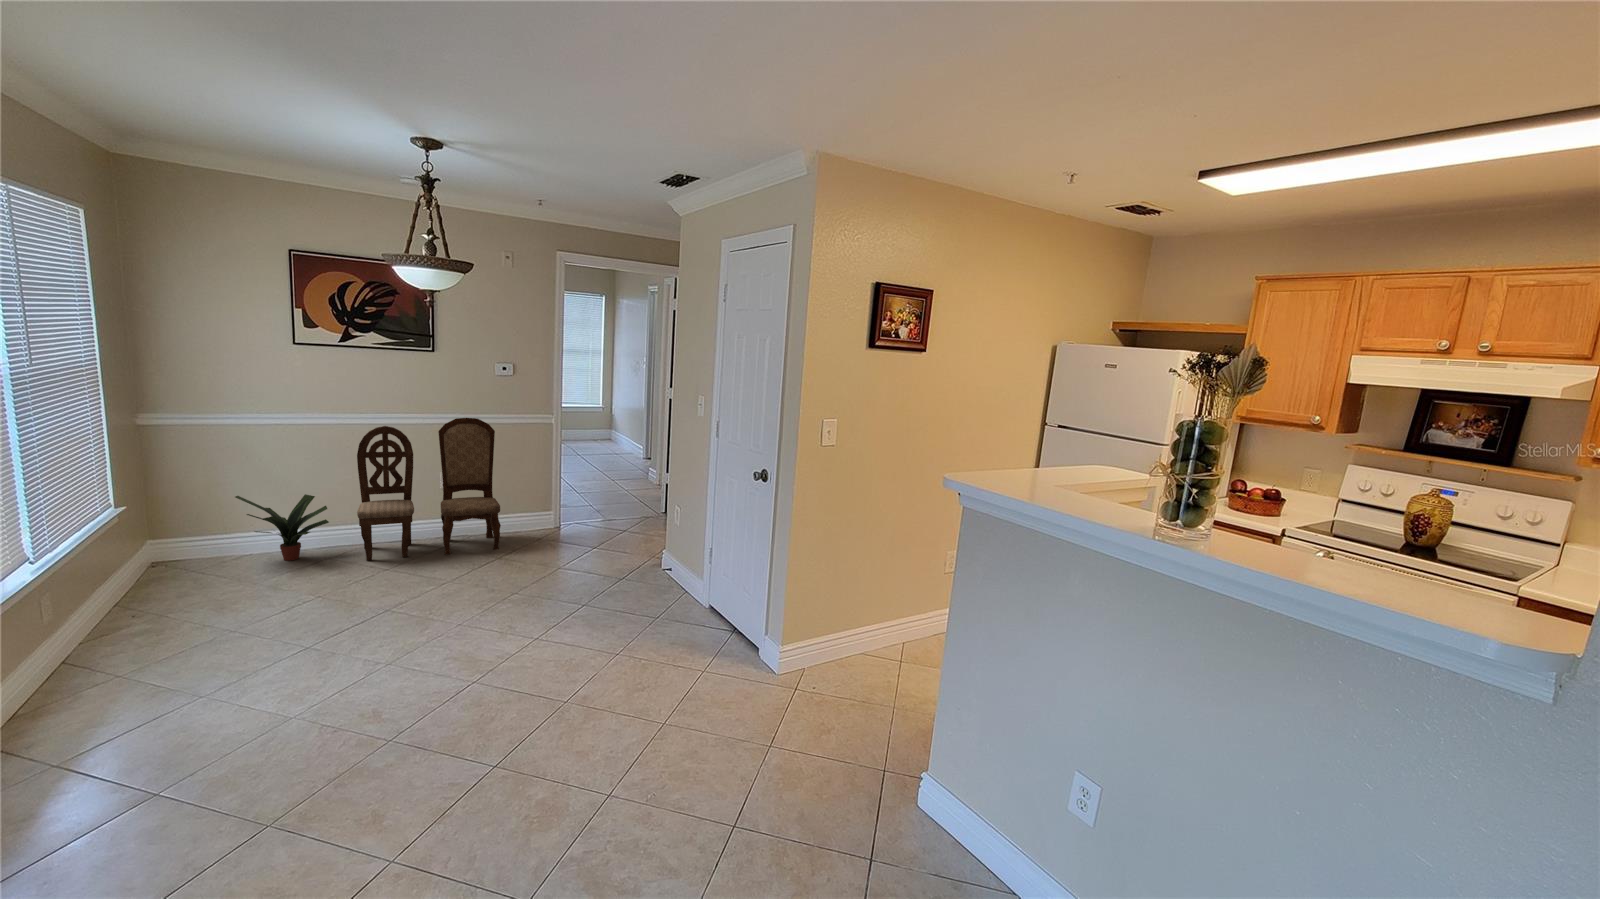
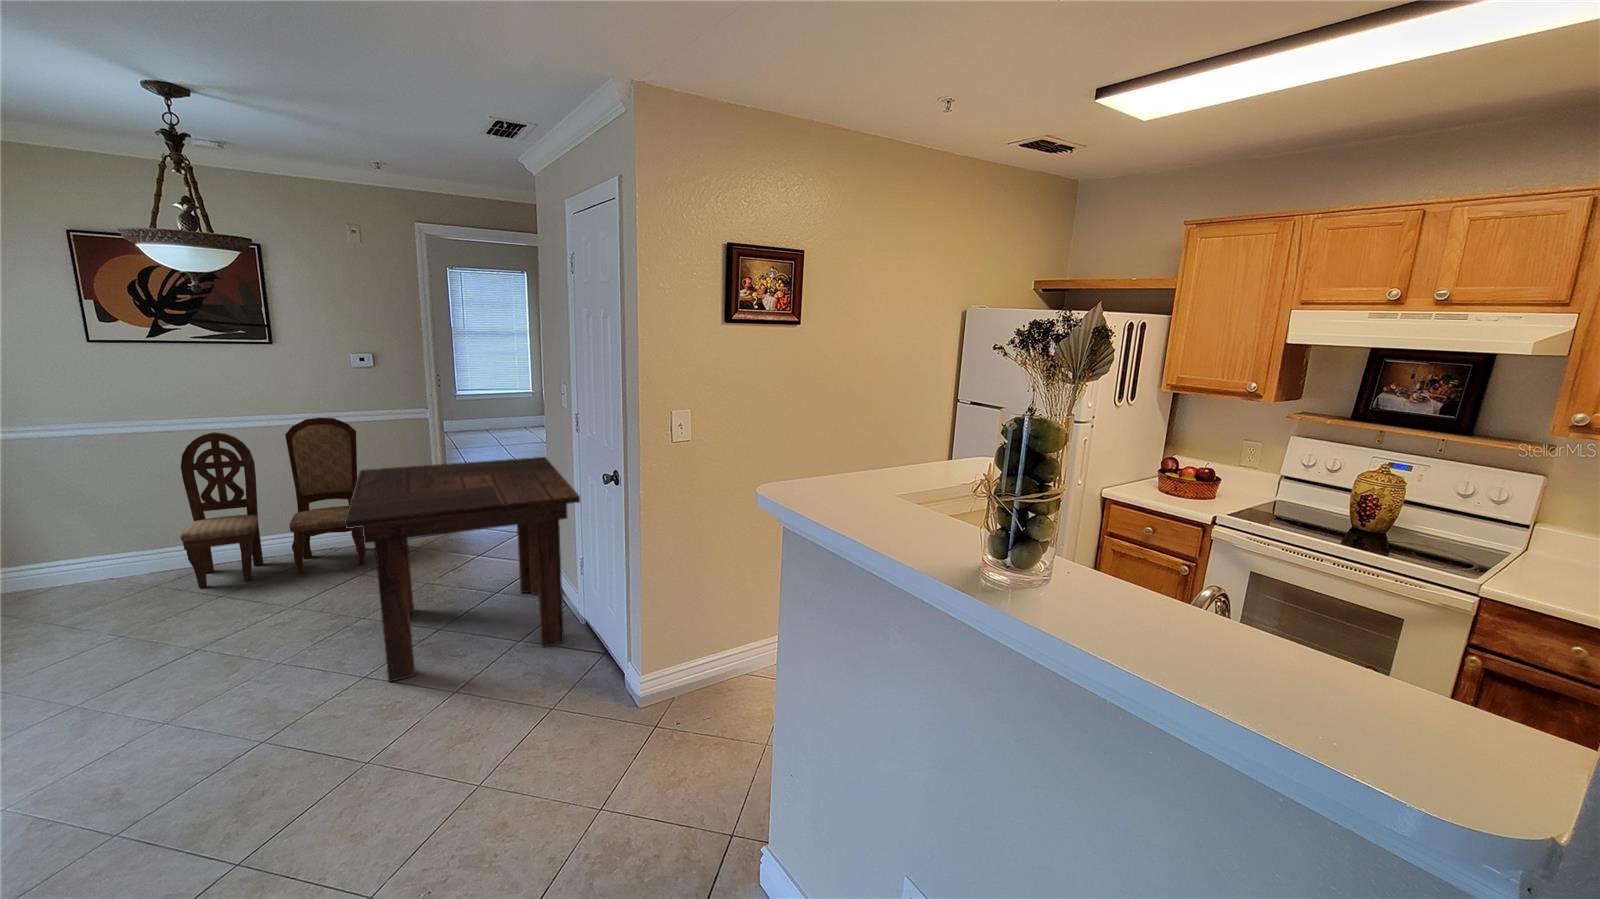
dining table: none [524,459,722,642] -> present [345,457,580,682]
potted plant: present [235,494,329,561] -> none [22,515,156,593]

